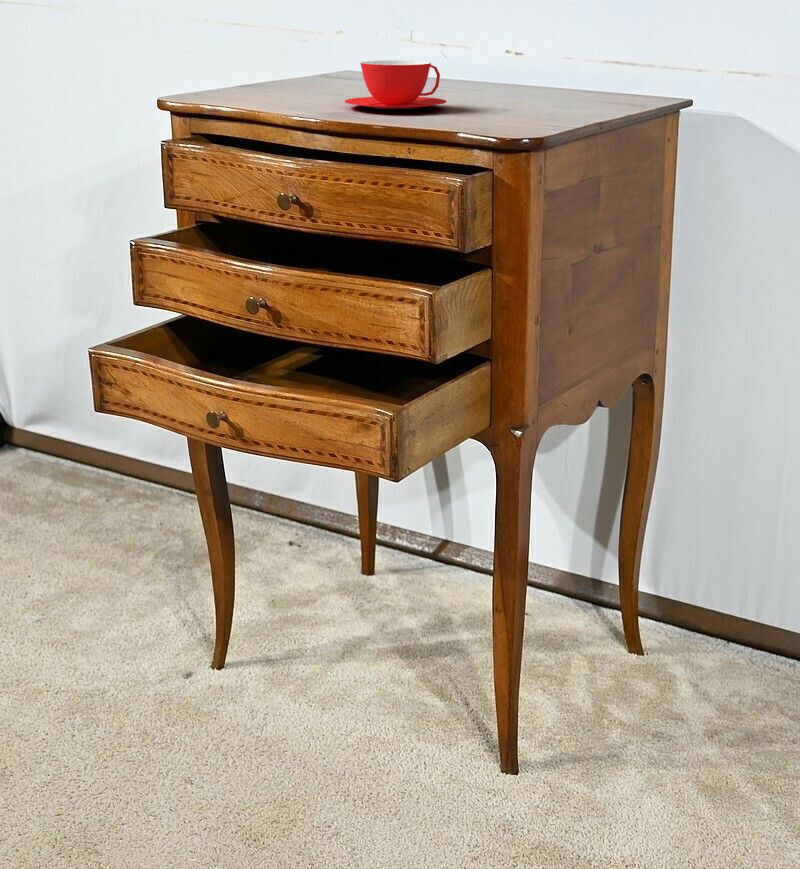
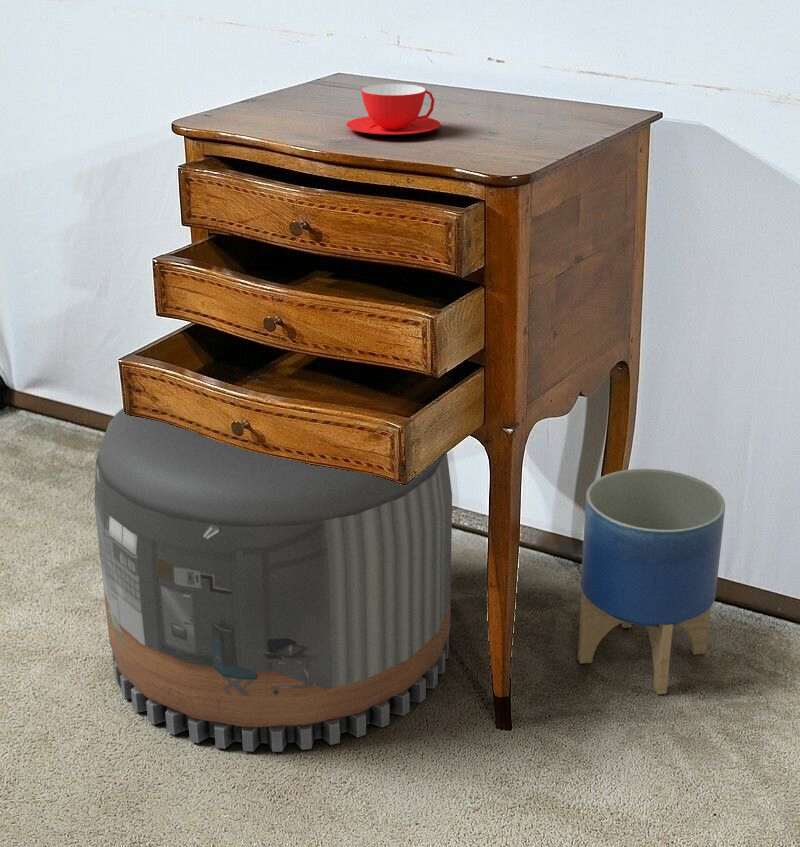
pouf: none [67,375,457,792] -> present [94,408,452,752]
planter: none [594,493,758,741] -> present [578,469,725,694]

